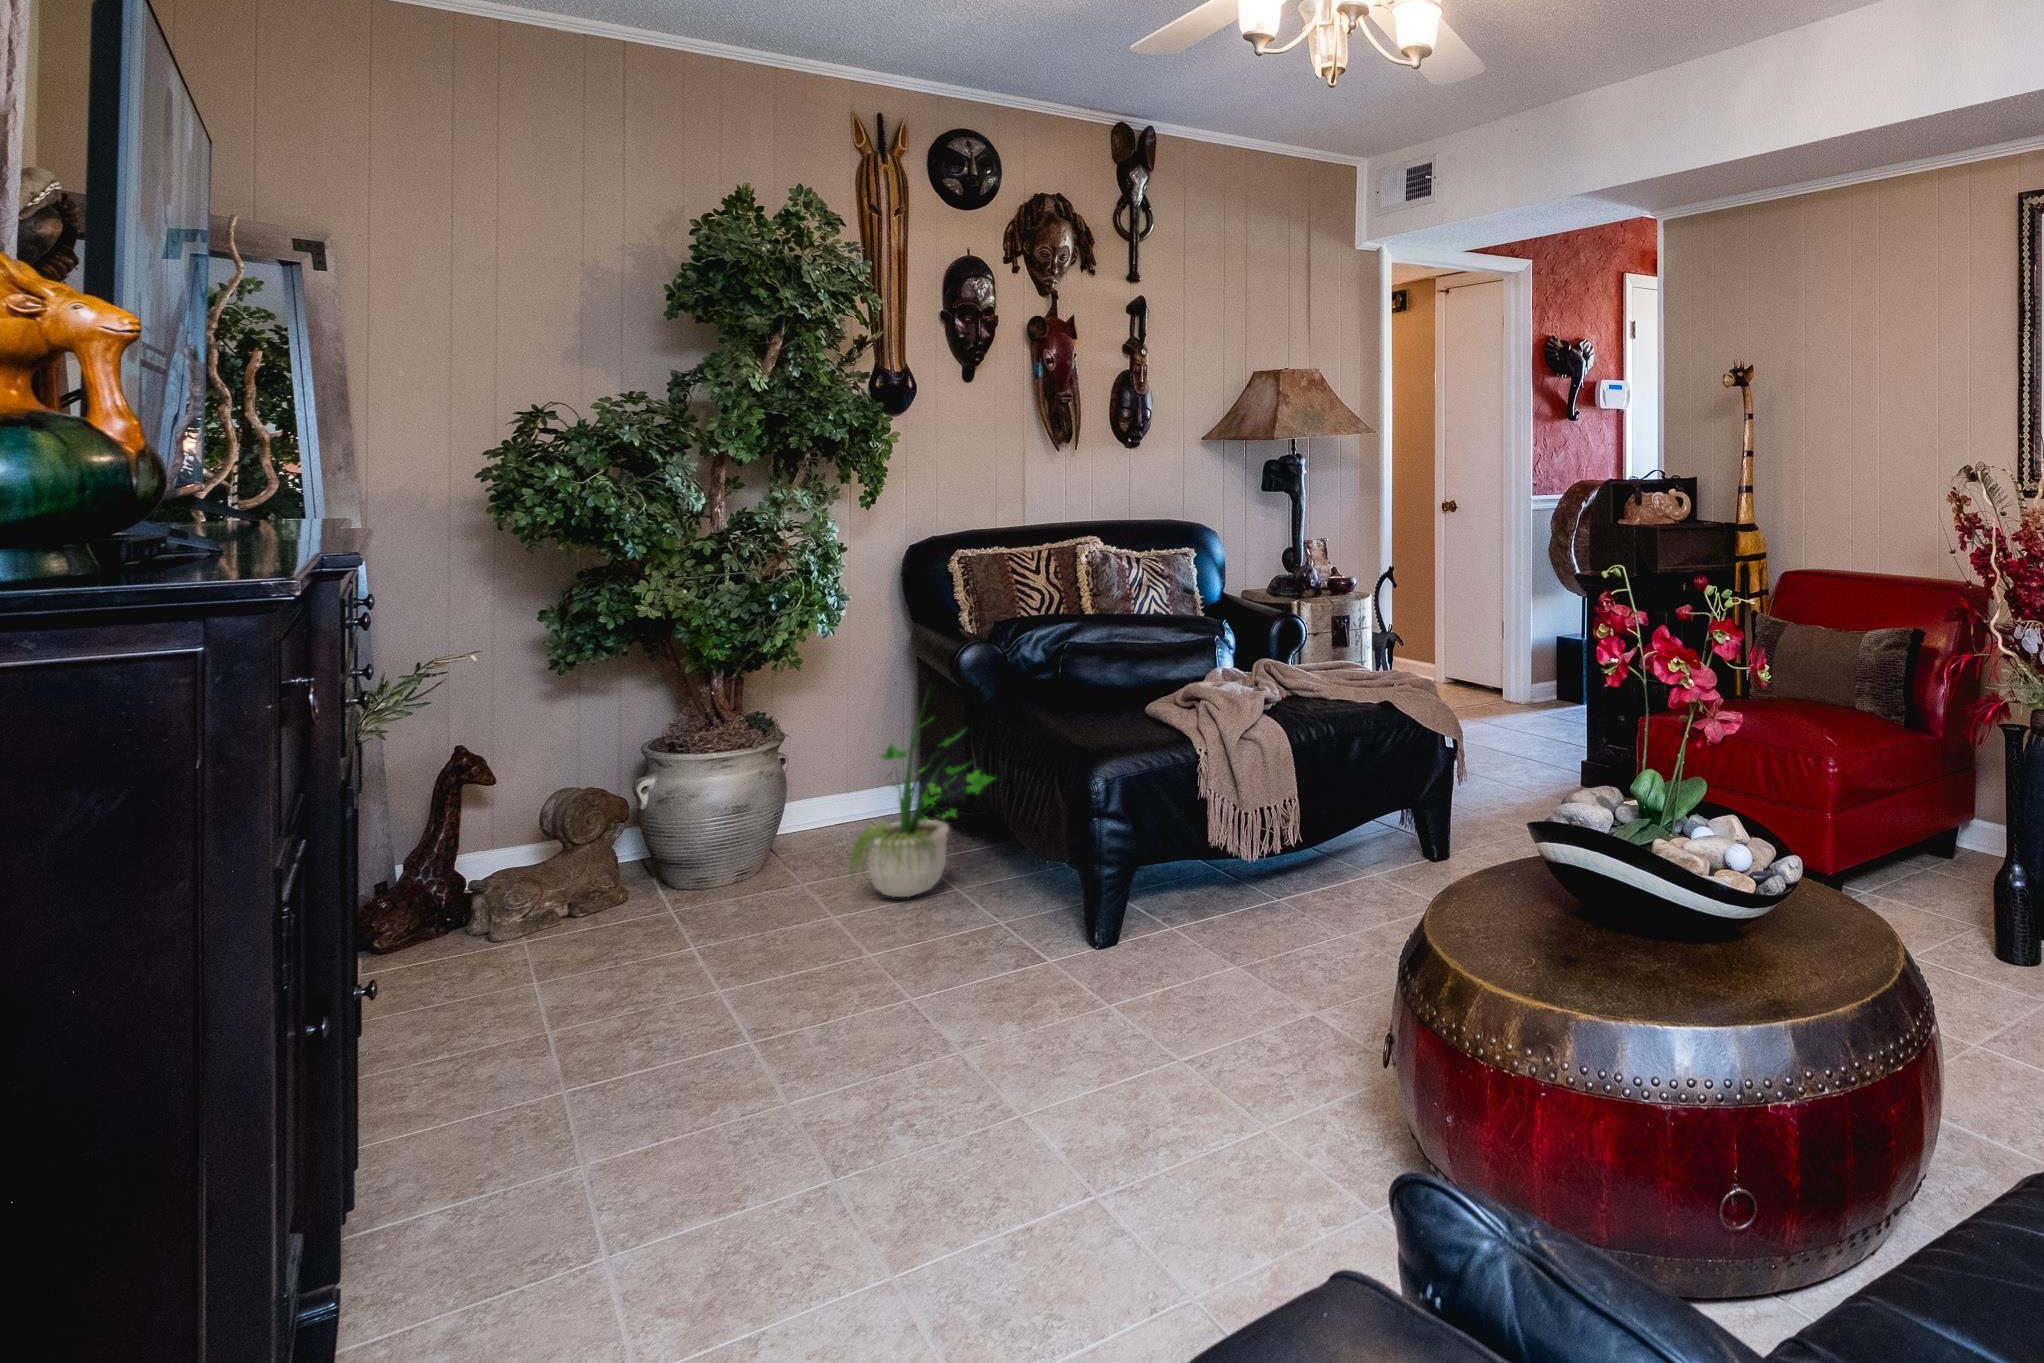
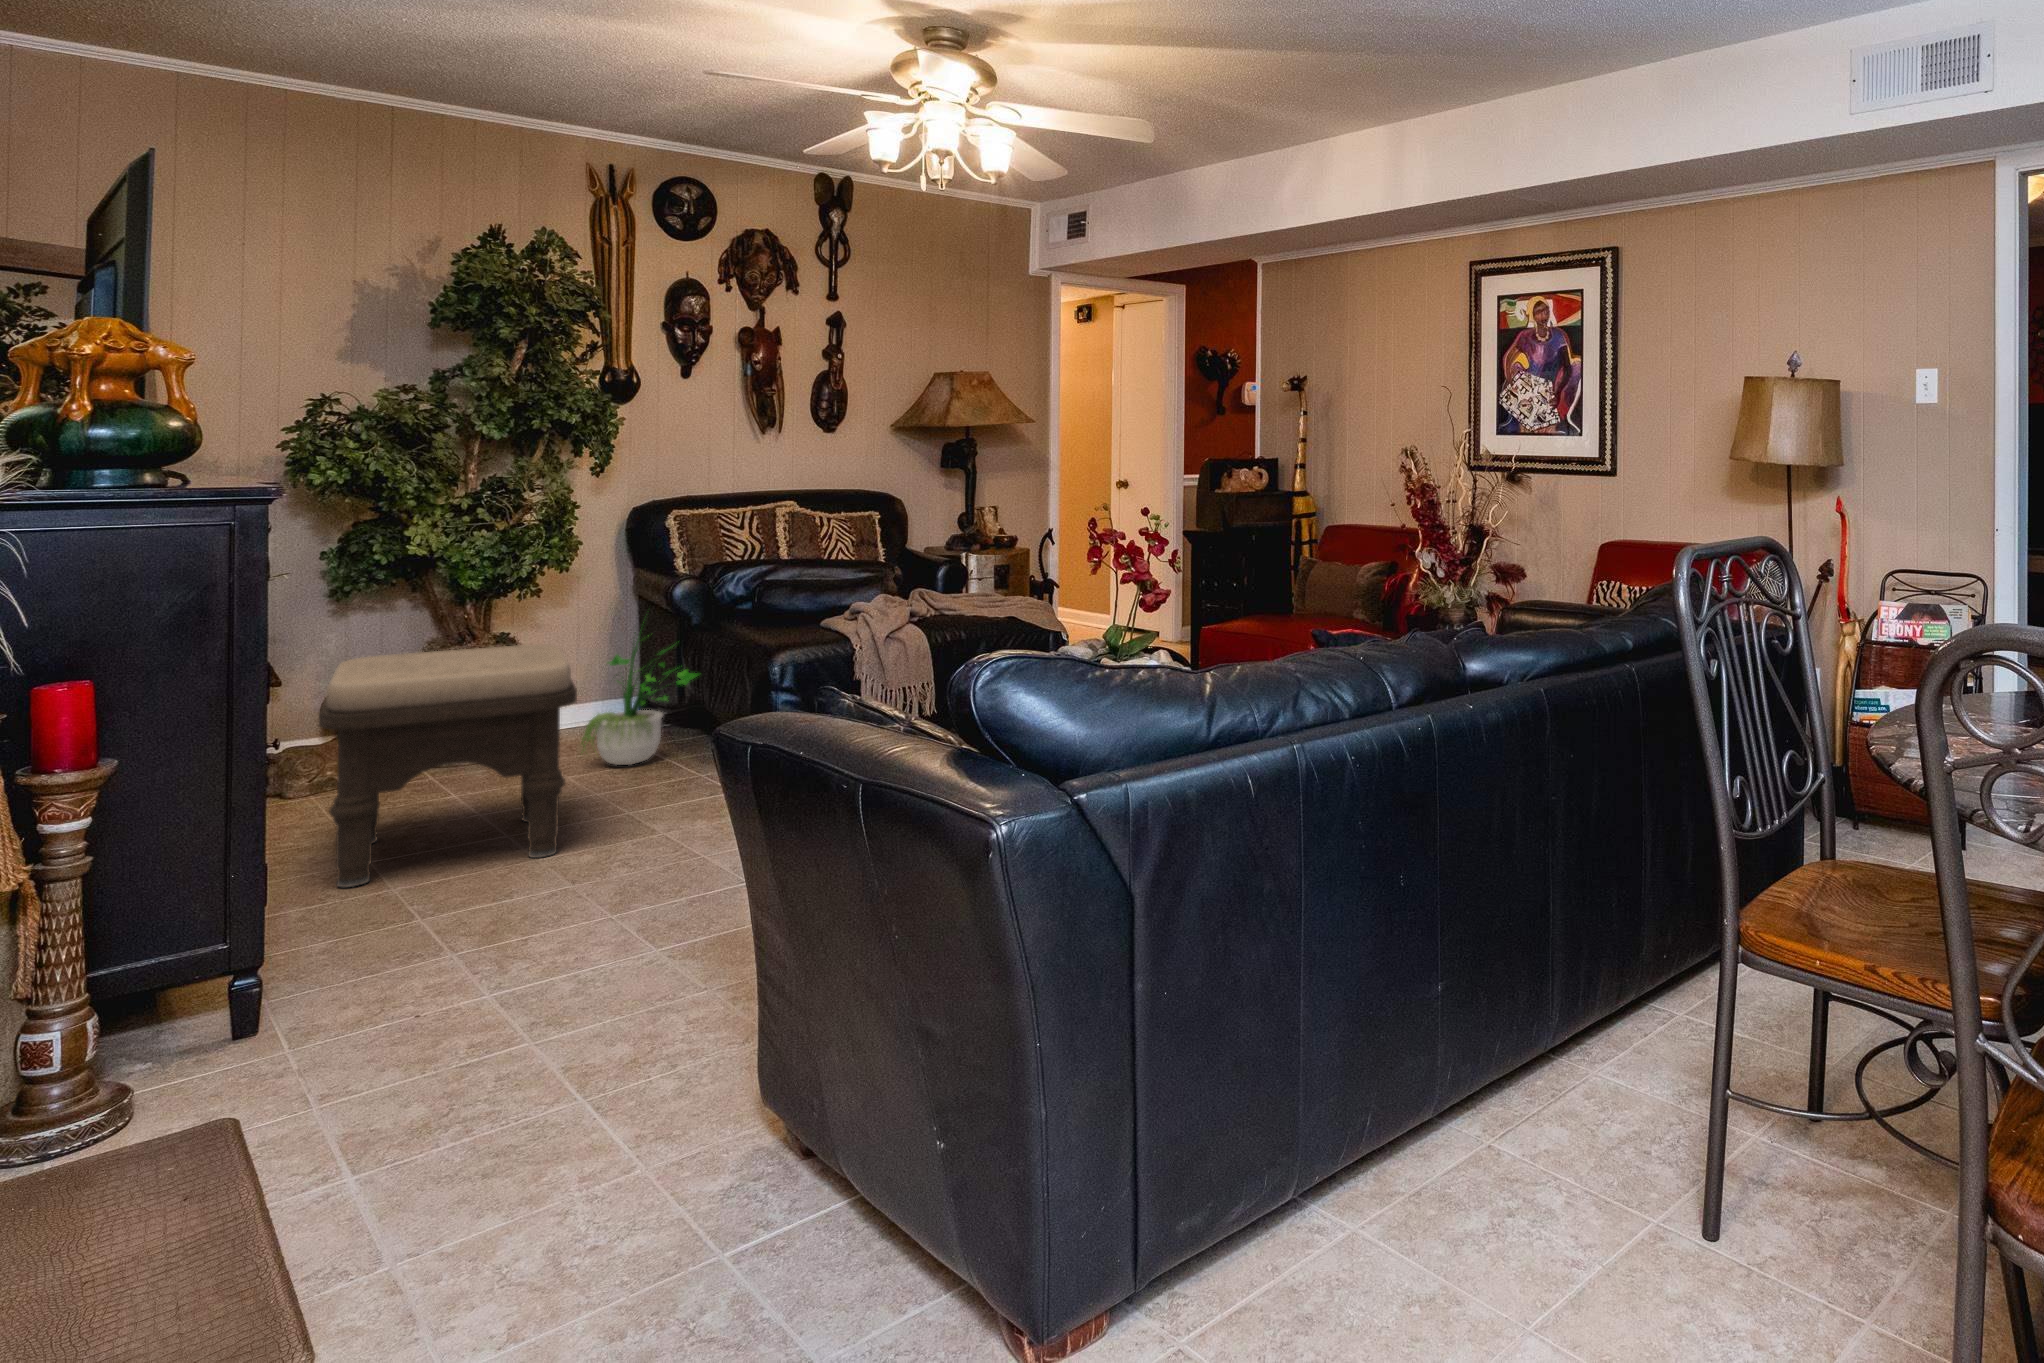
ottoman: none [487,752,841,1145] -> present [319,644,577,887]

